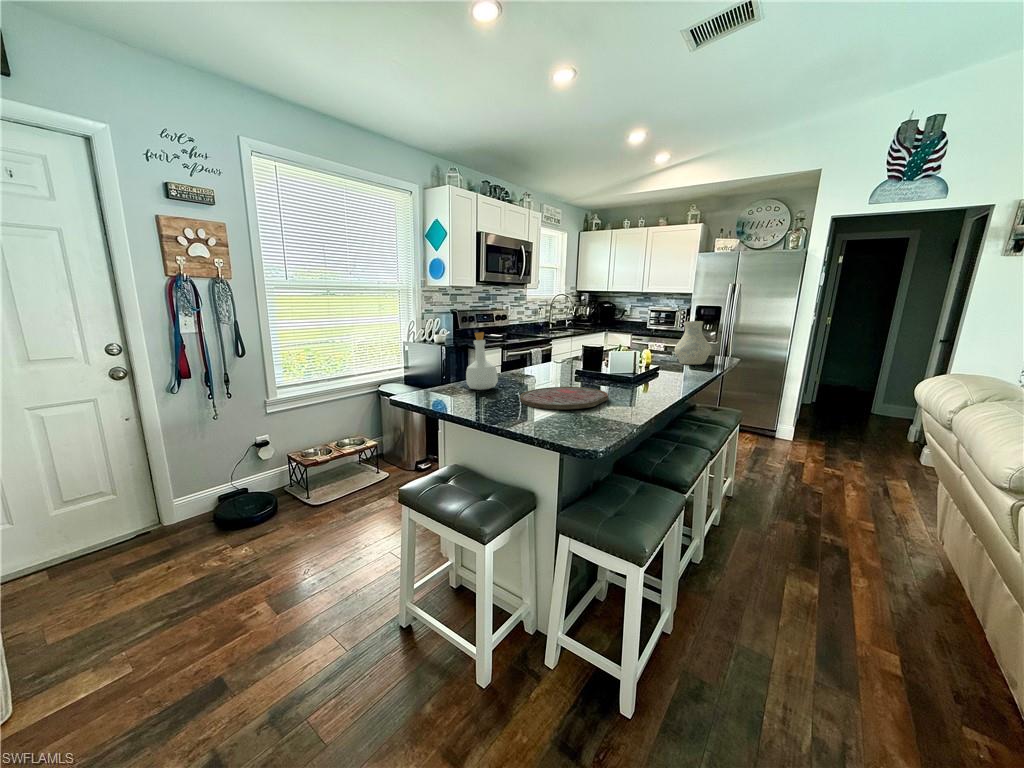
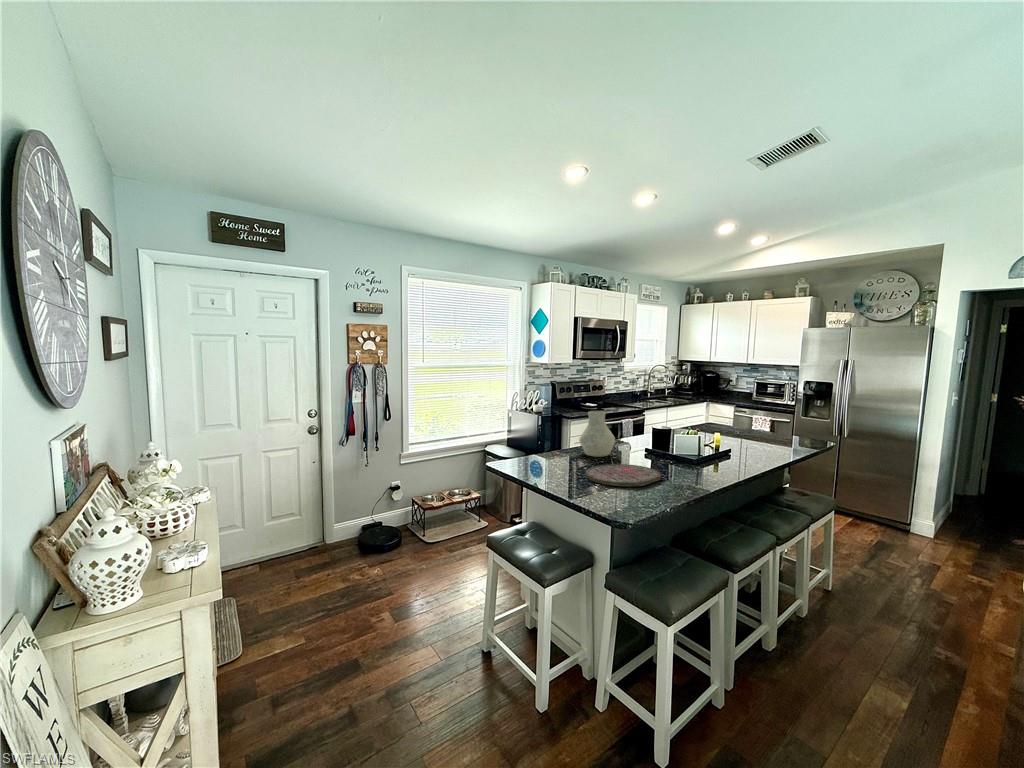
vase: present [674,321,712,365] -> present [579,411,615,457]
bottle: present [466,332,498,390] -> none [547,416,572,462]

